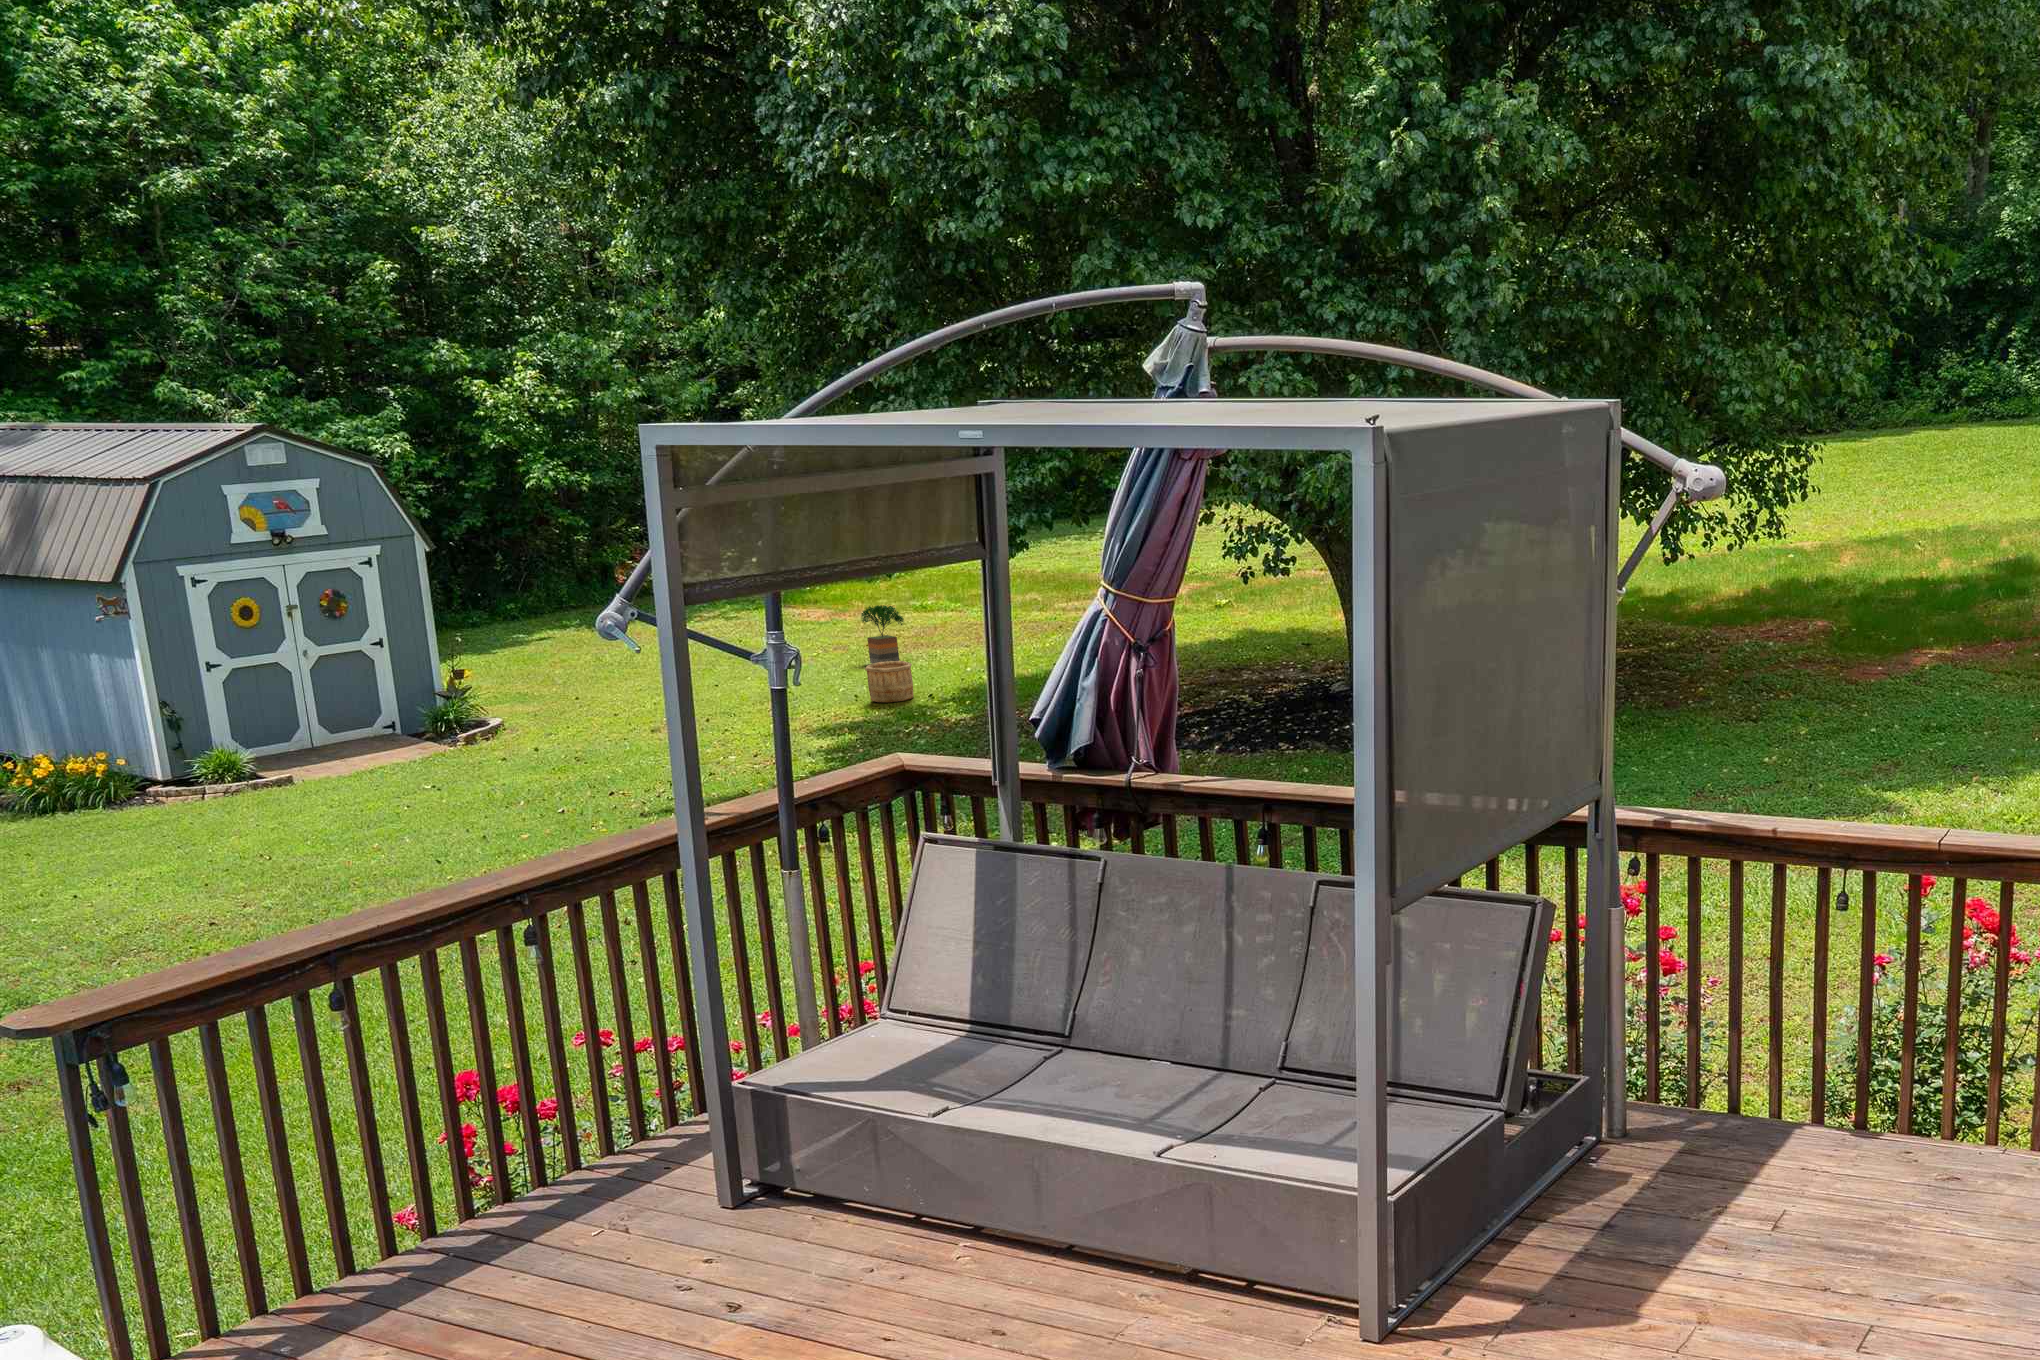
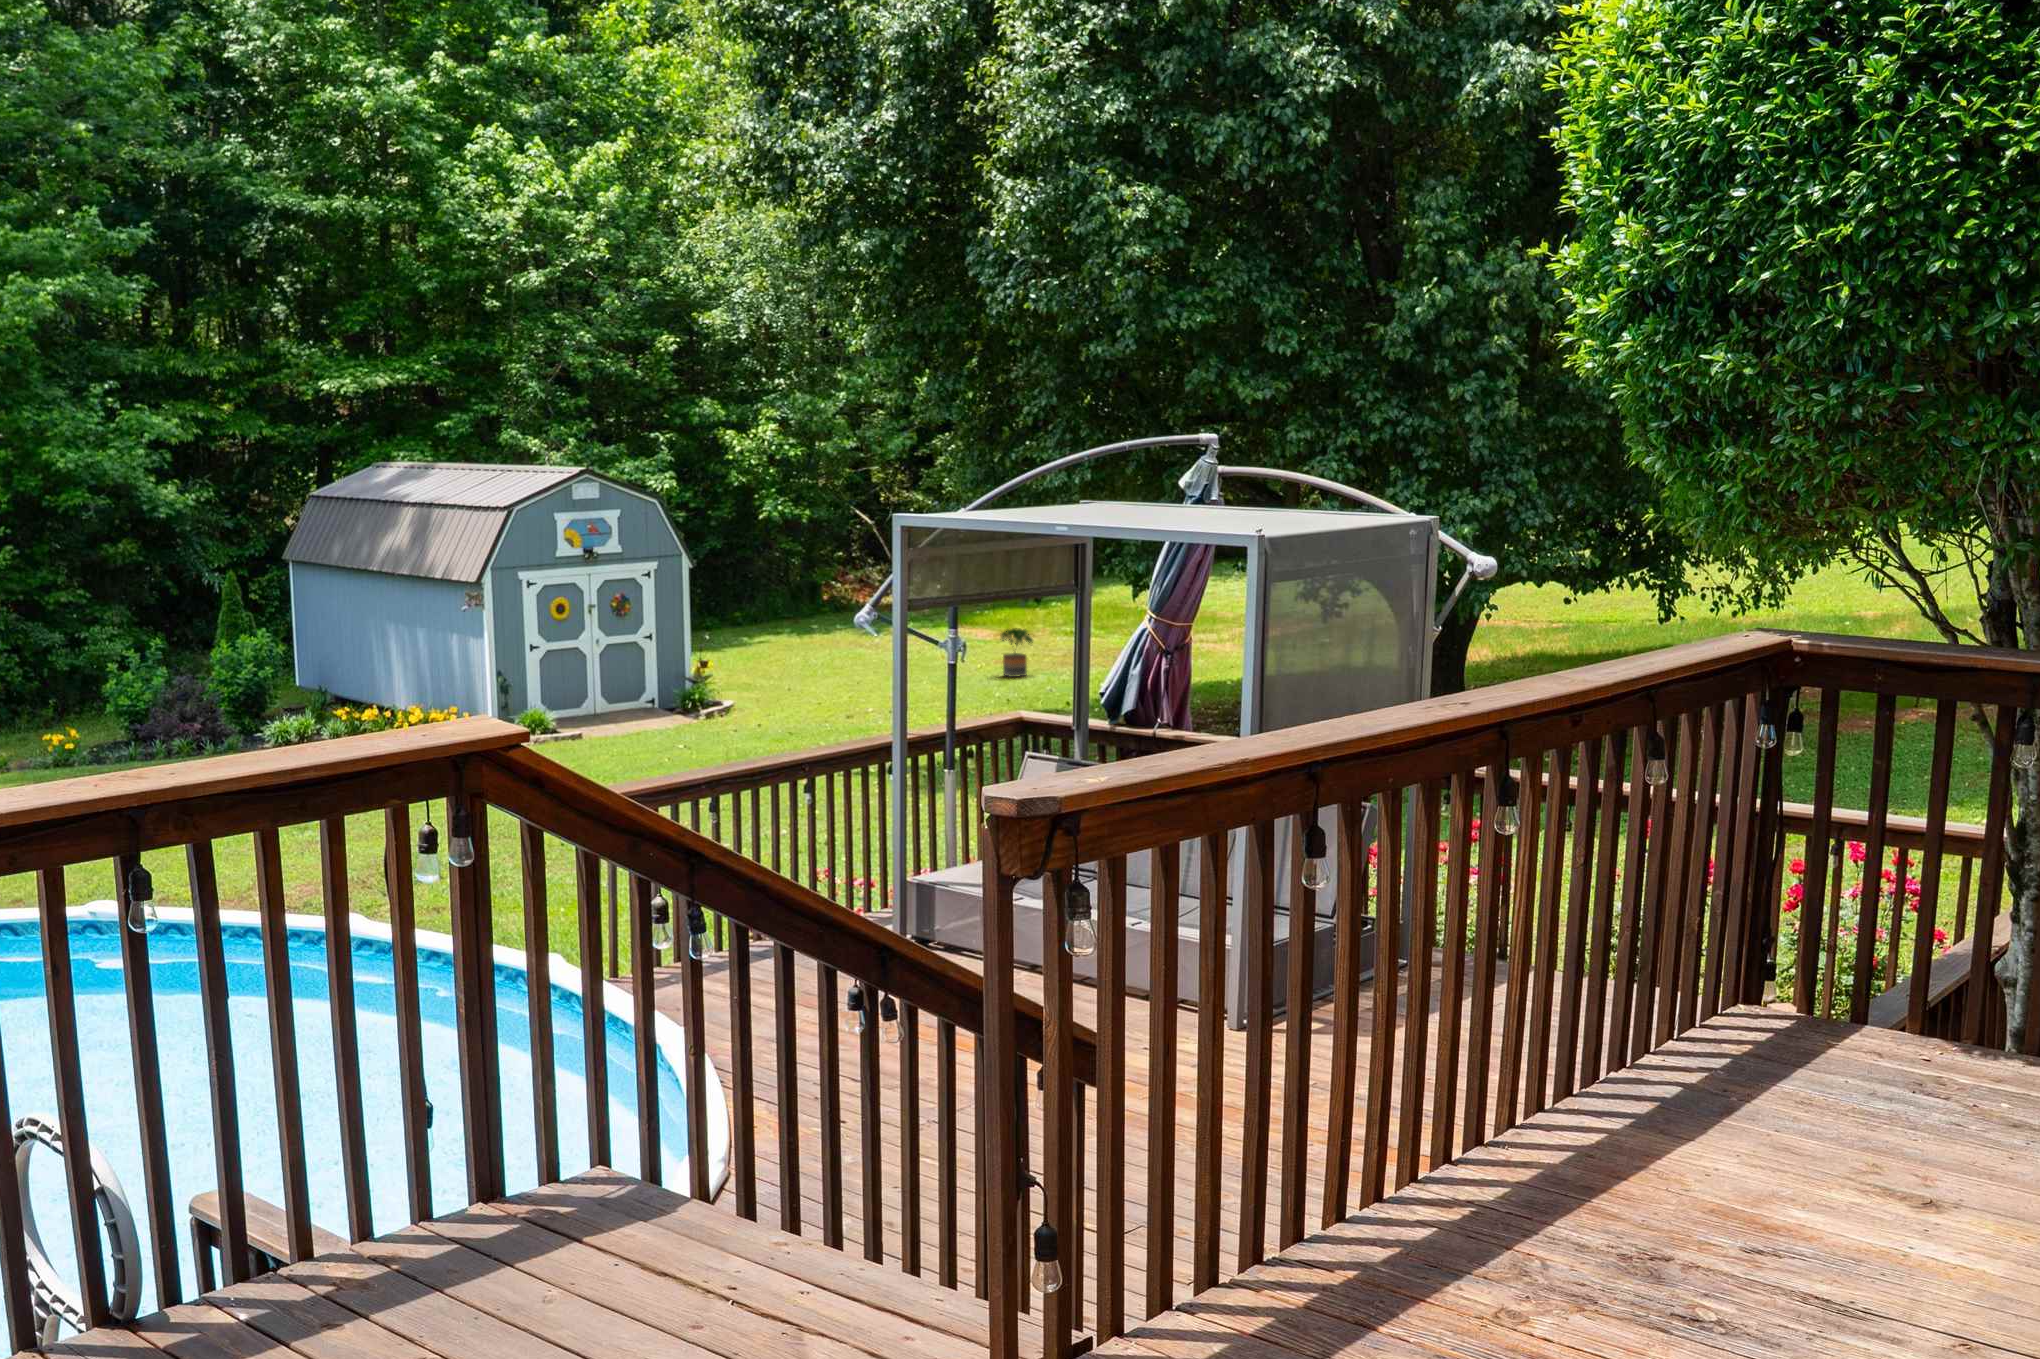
wooden bucket: present [865,661,914,702] -> none [998,673,1035,705]

